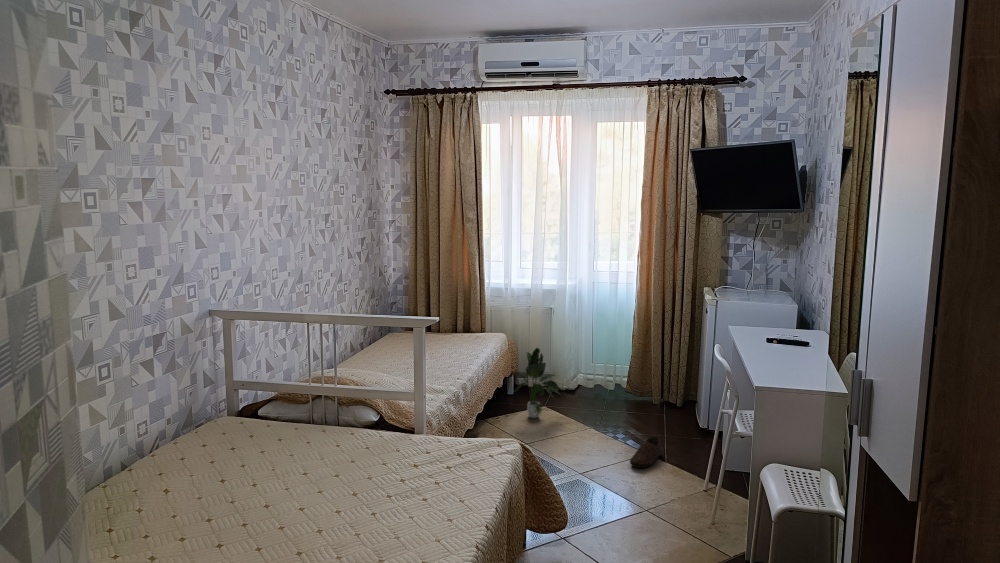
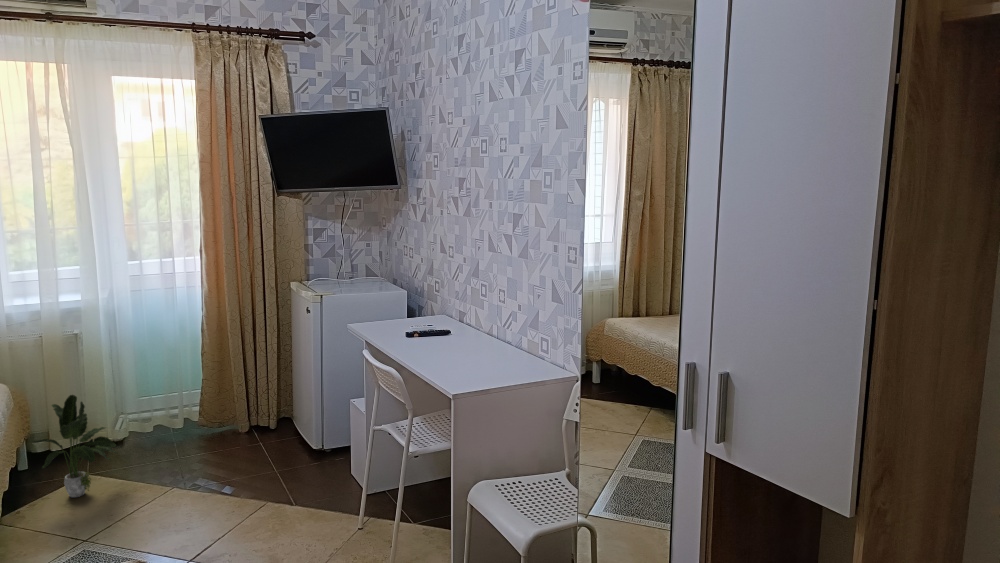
shoe: present [630,437,661,468] -> none [250,475,282,521]

